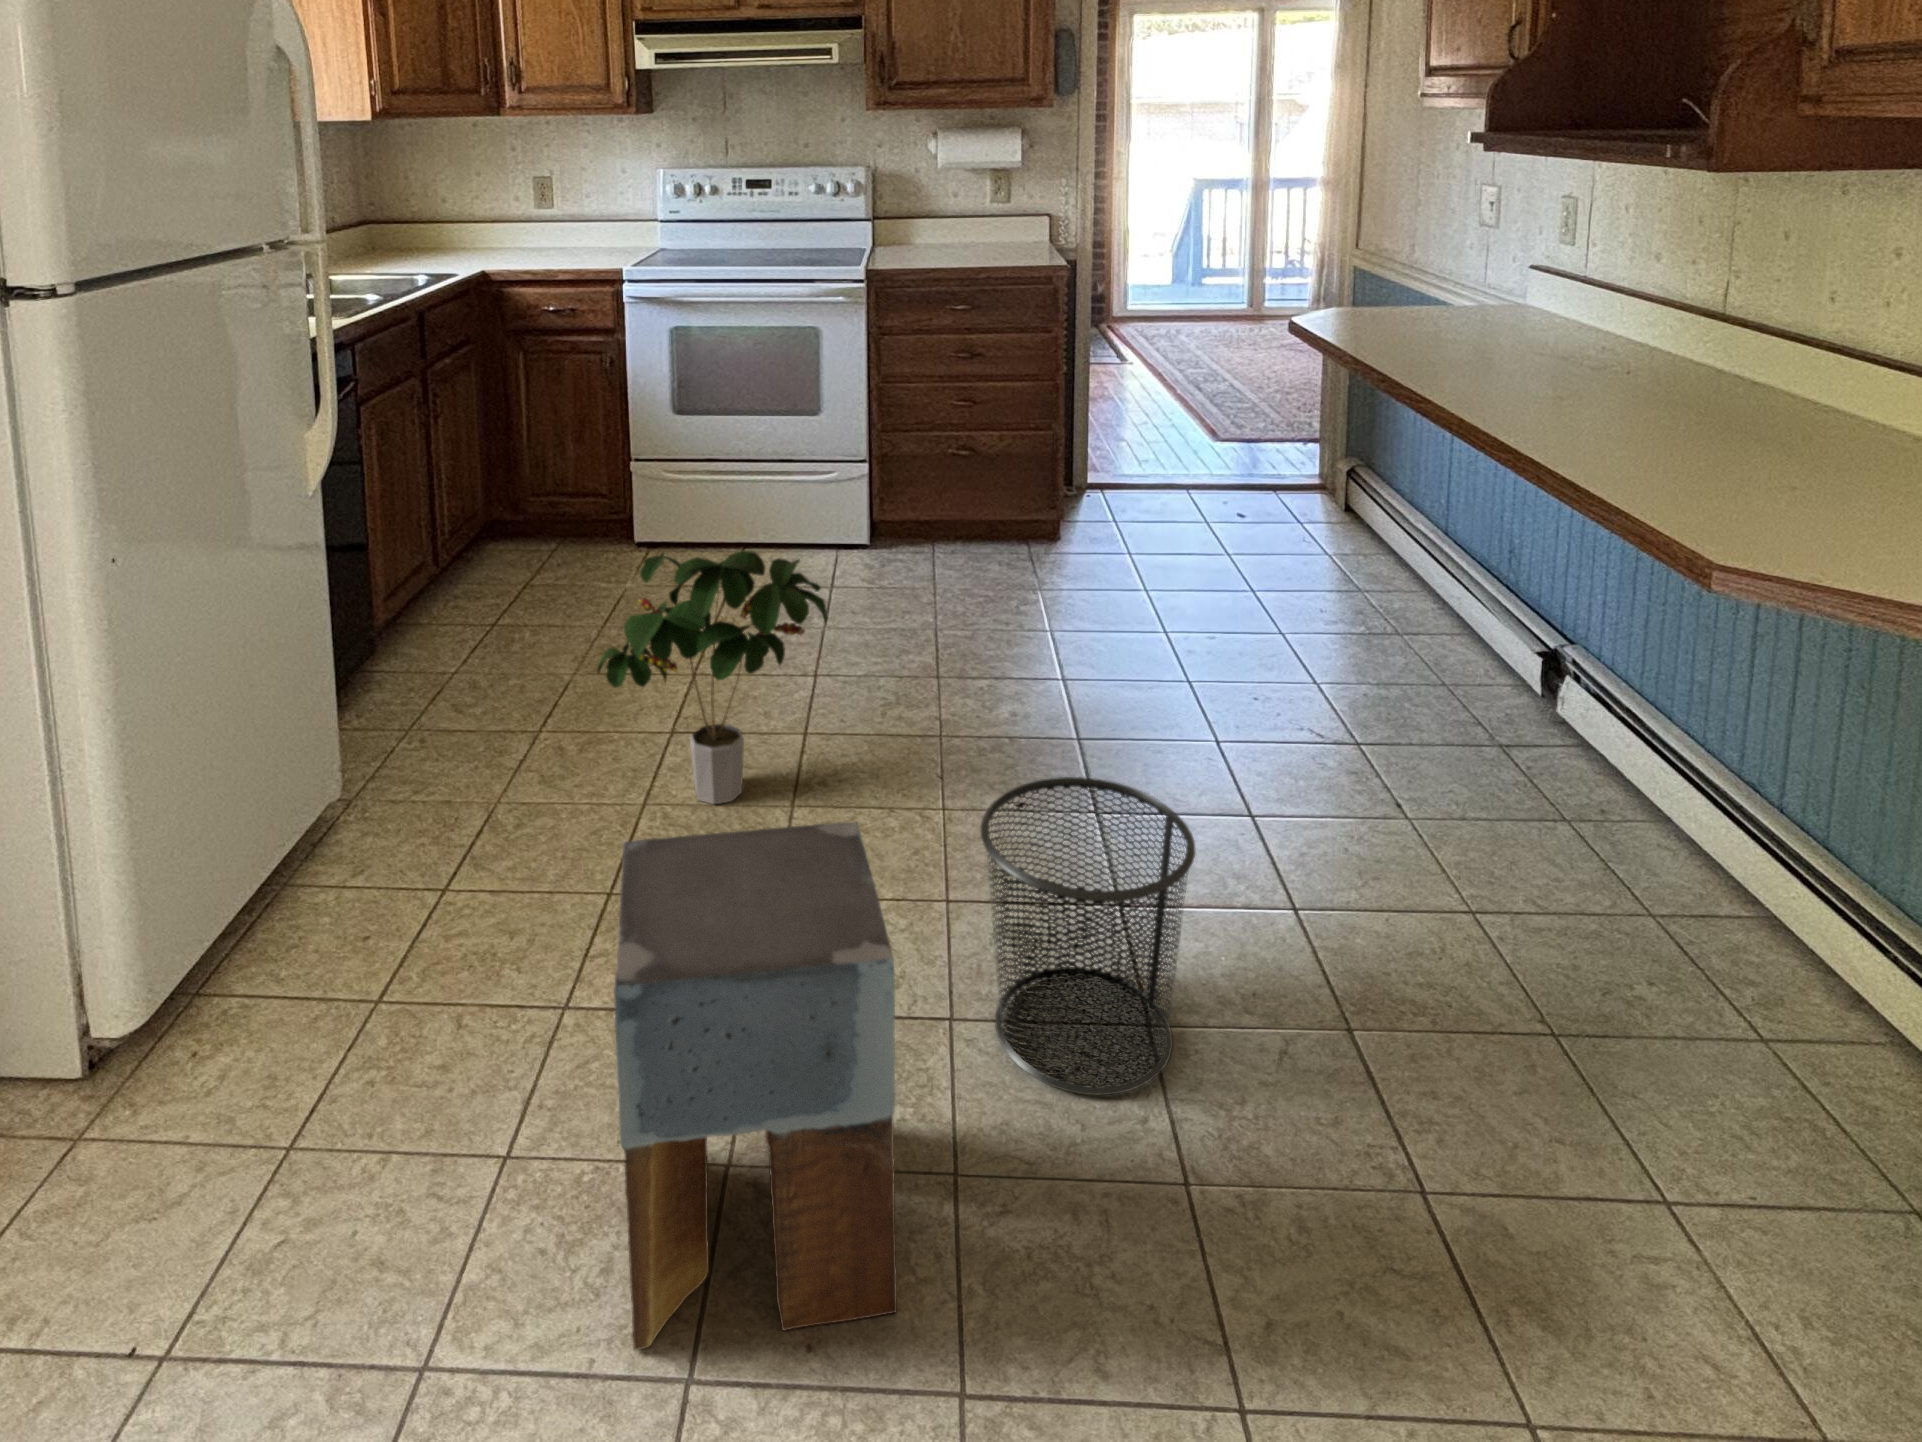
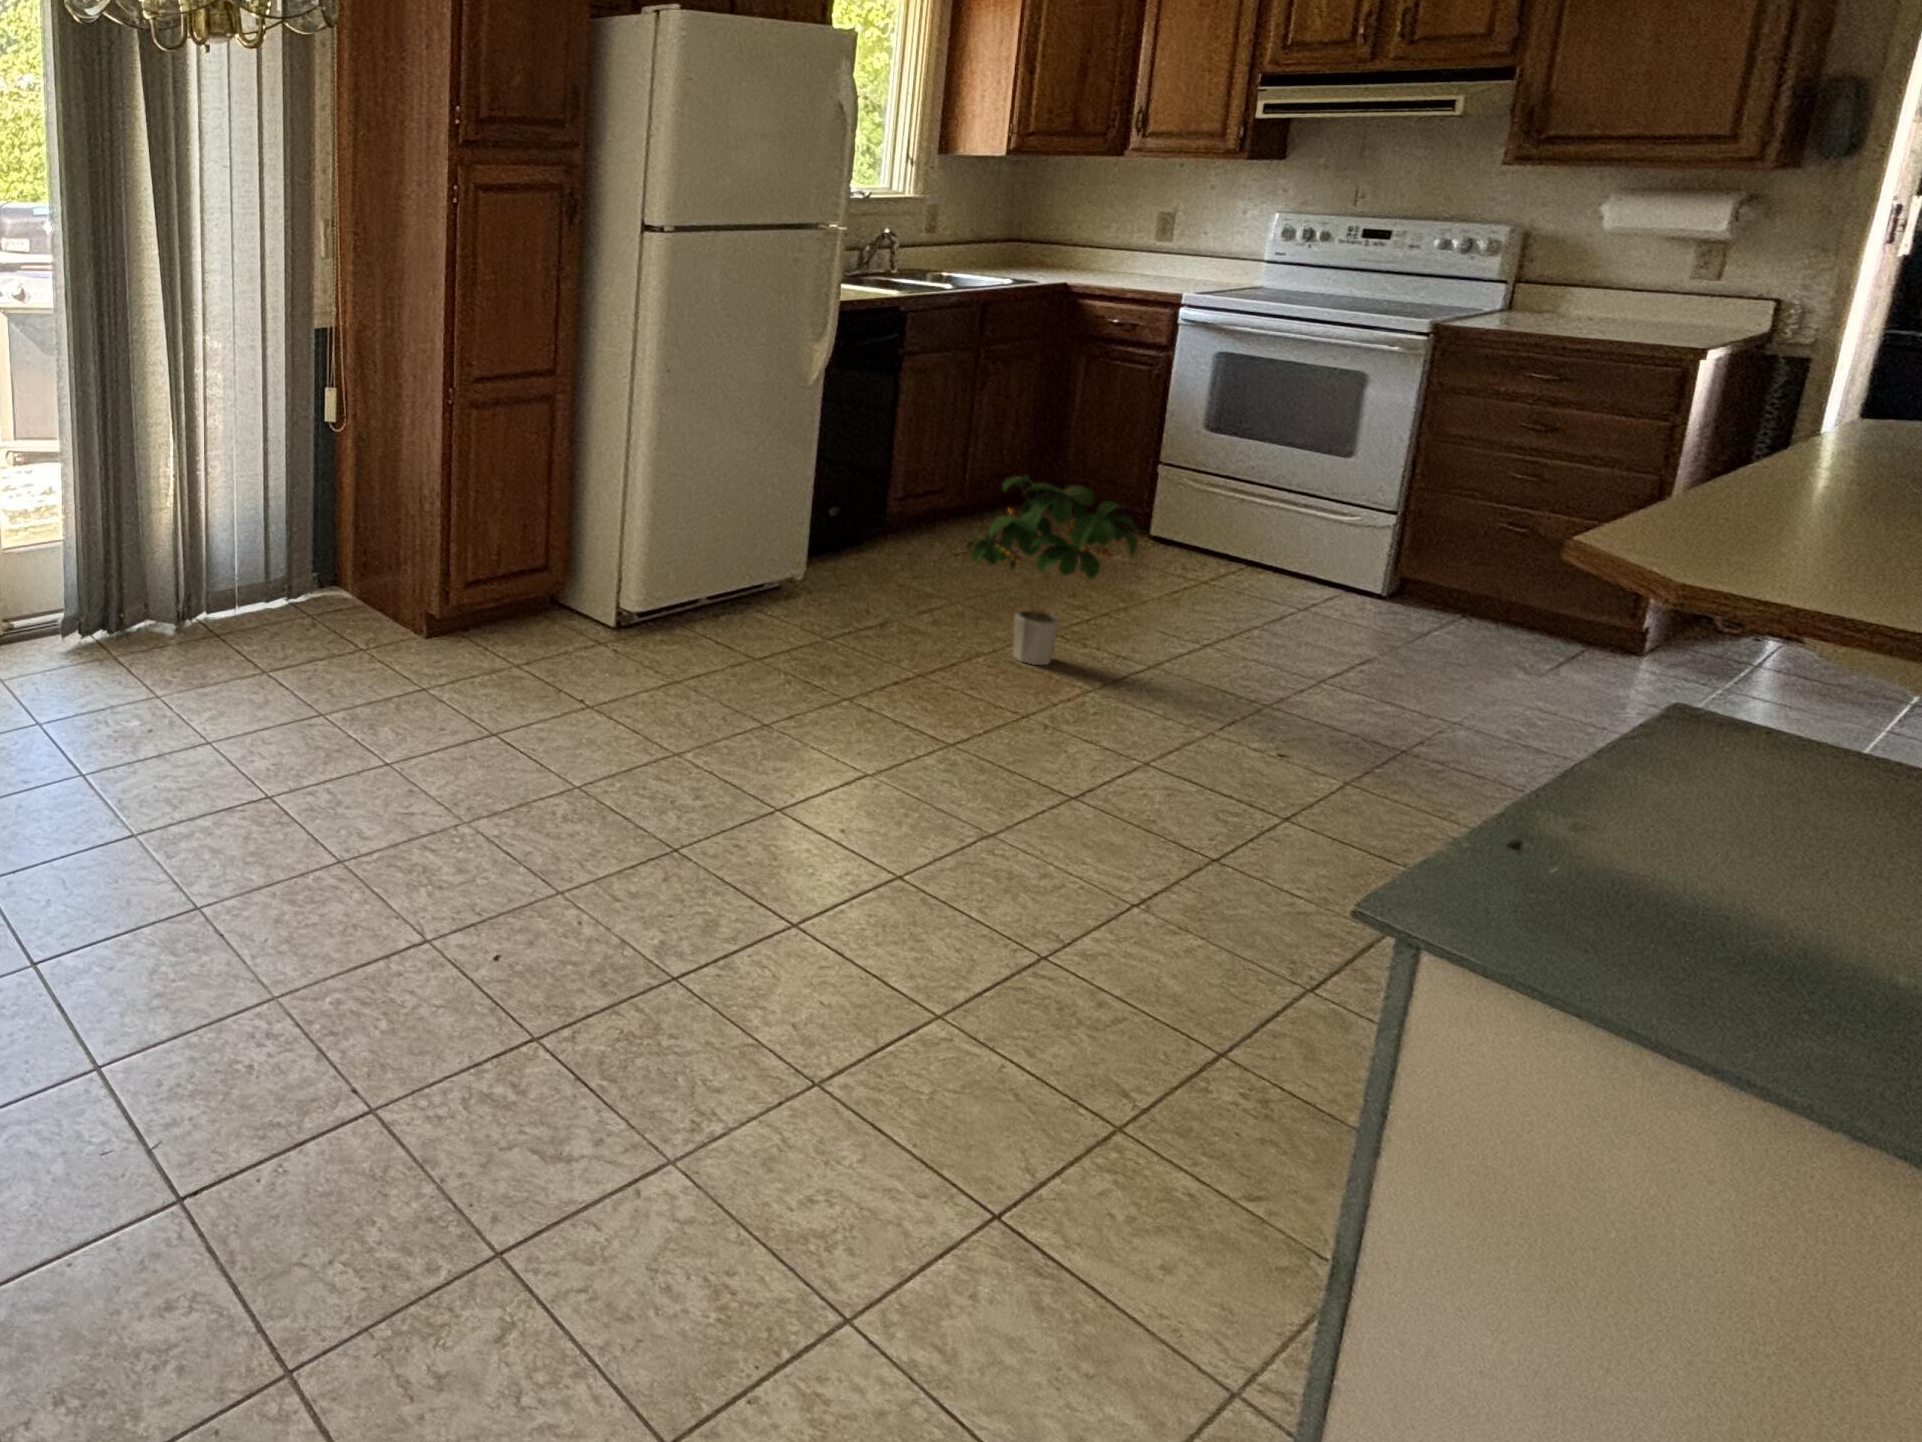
waste bin: present [981,777,1195,1095] -> none [1061,647,1238,851]
stool: present [614,822,897,1350] -> none [755,554,960,820]

